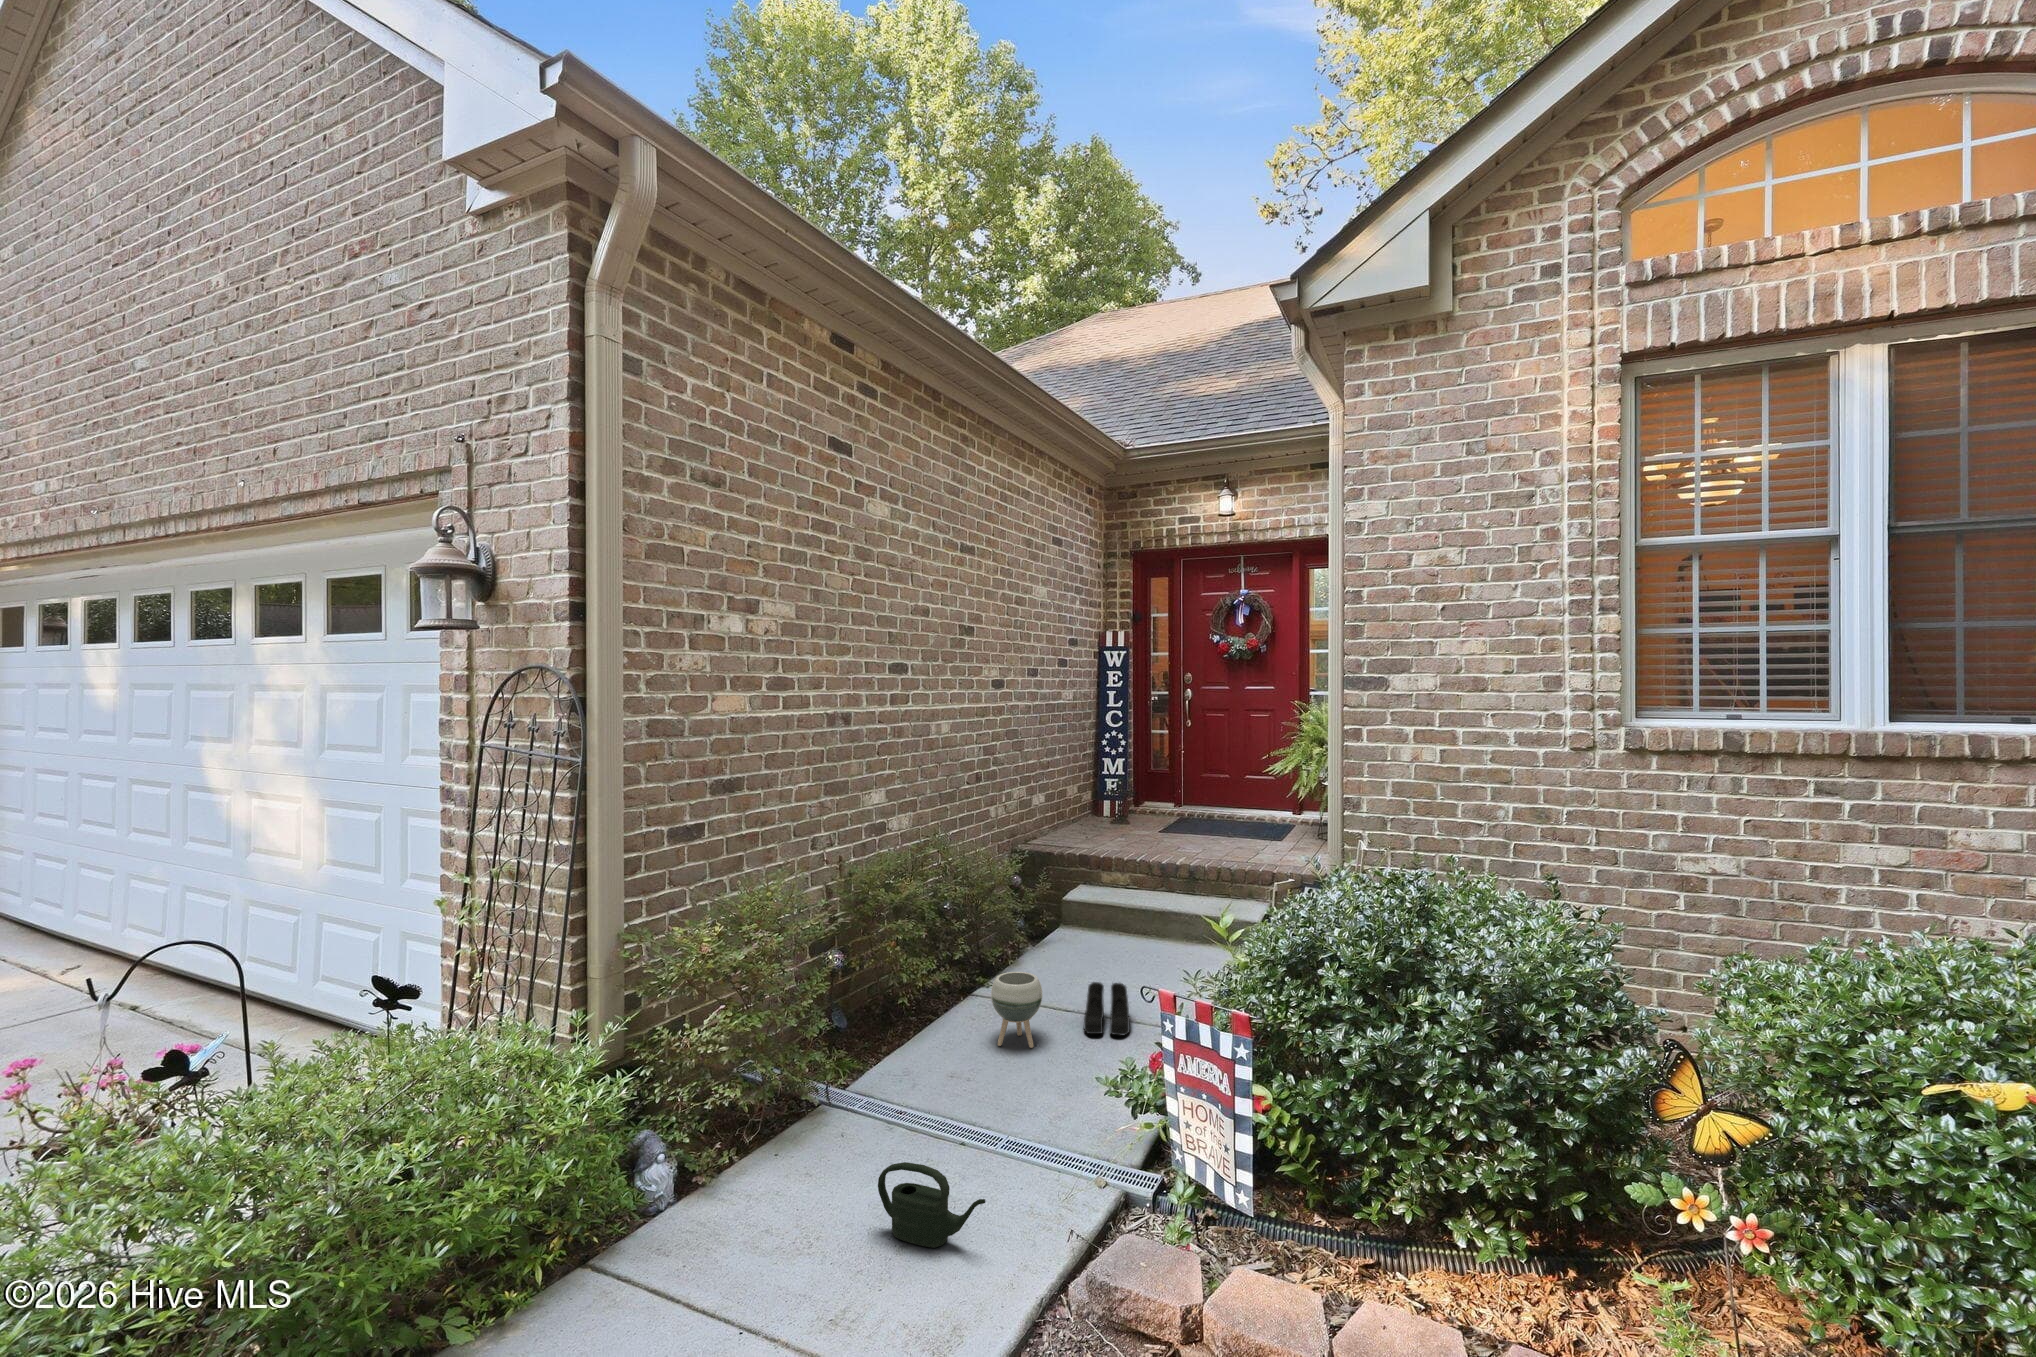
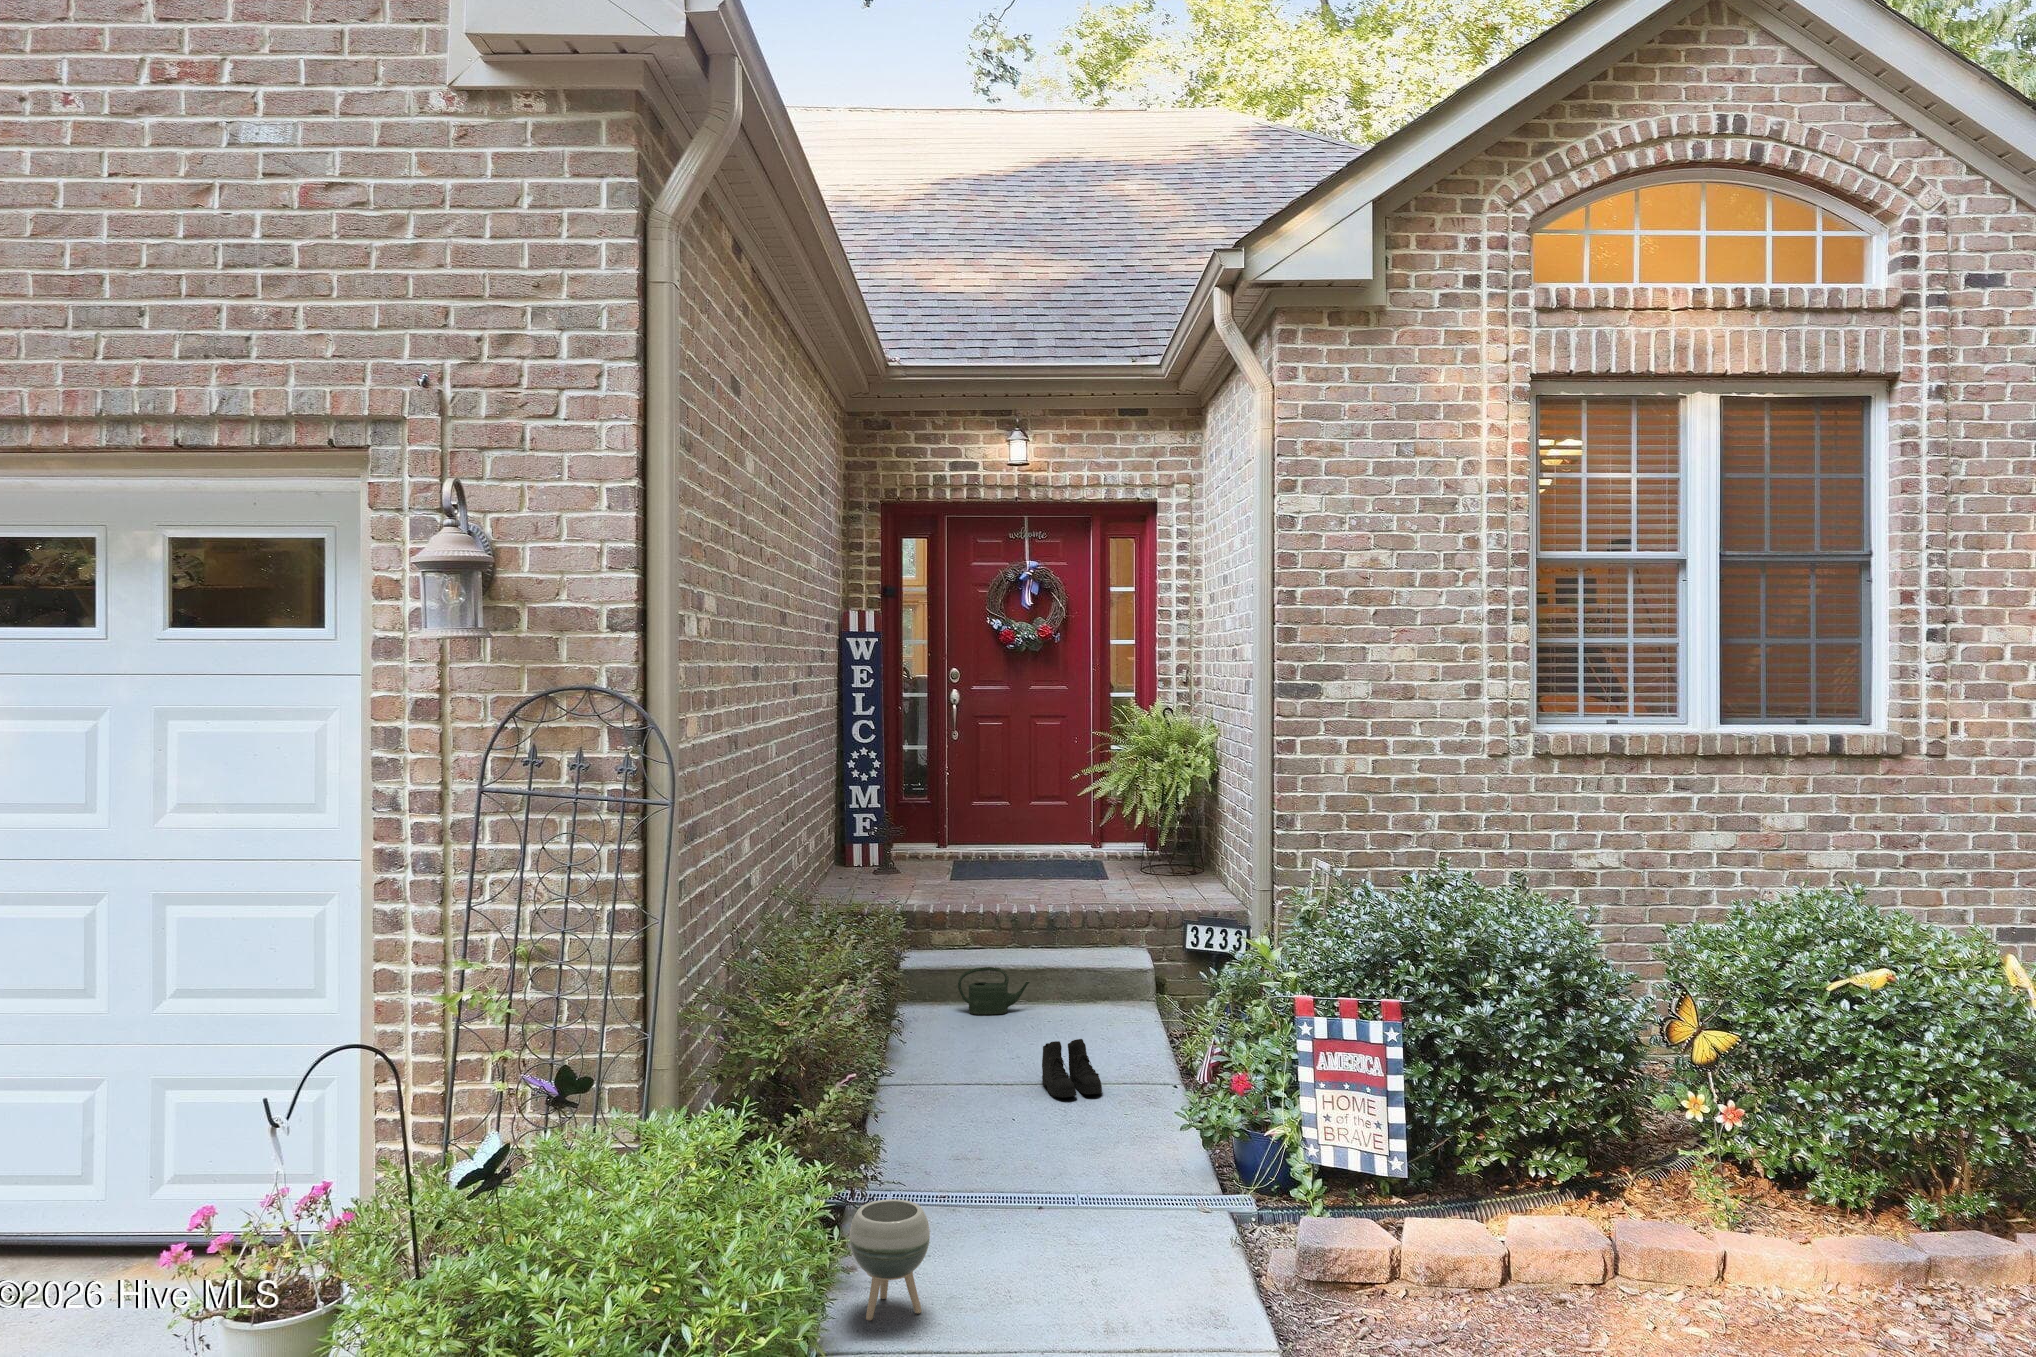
planter: present [991,972,1043,1048] -> present [850,1199,930,1320]
watering can: present [878,1162,985,1248] -> present [958,967,1030,1015]

